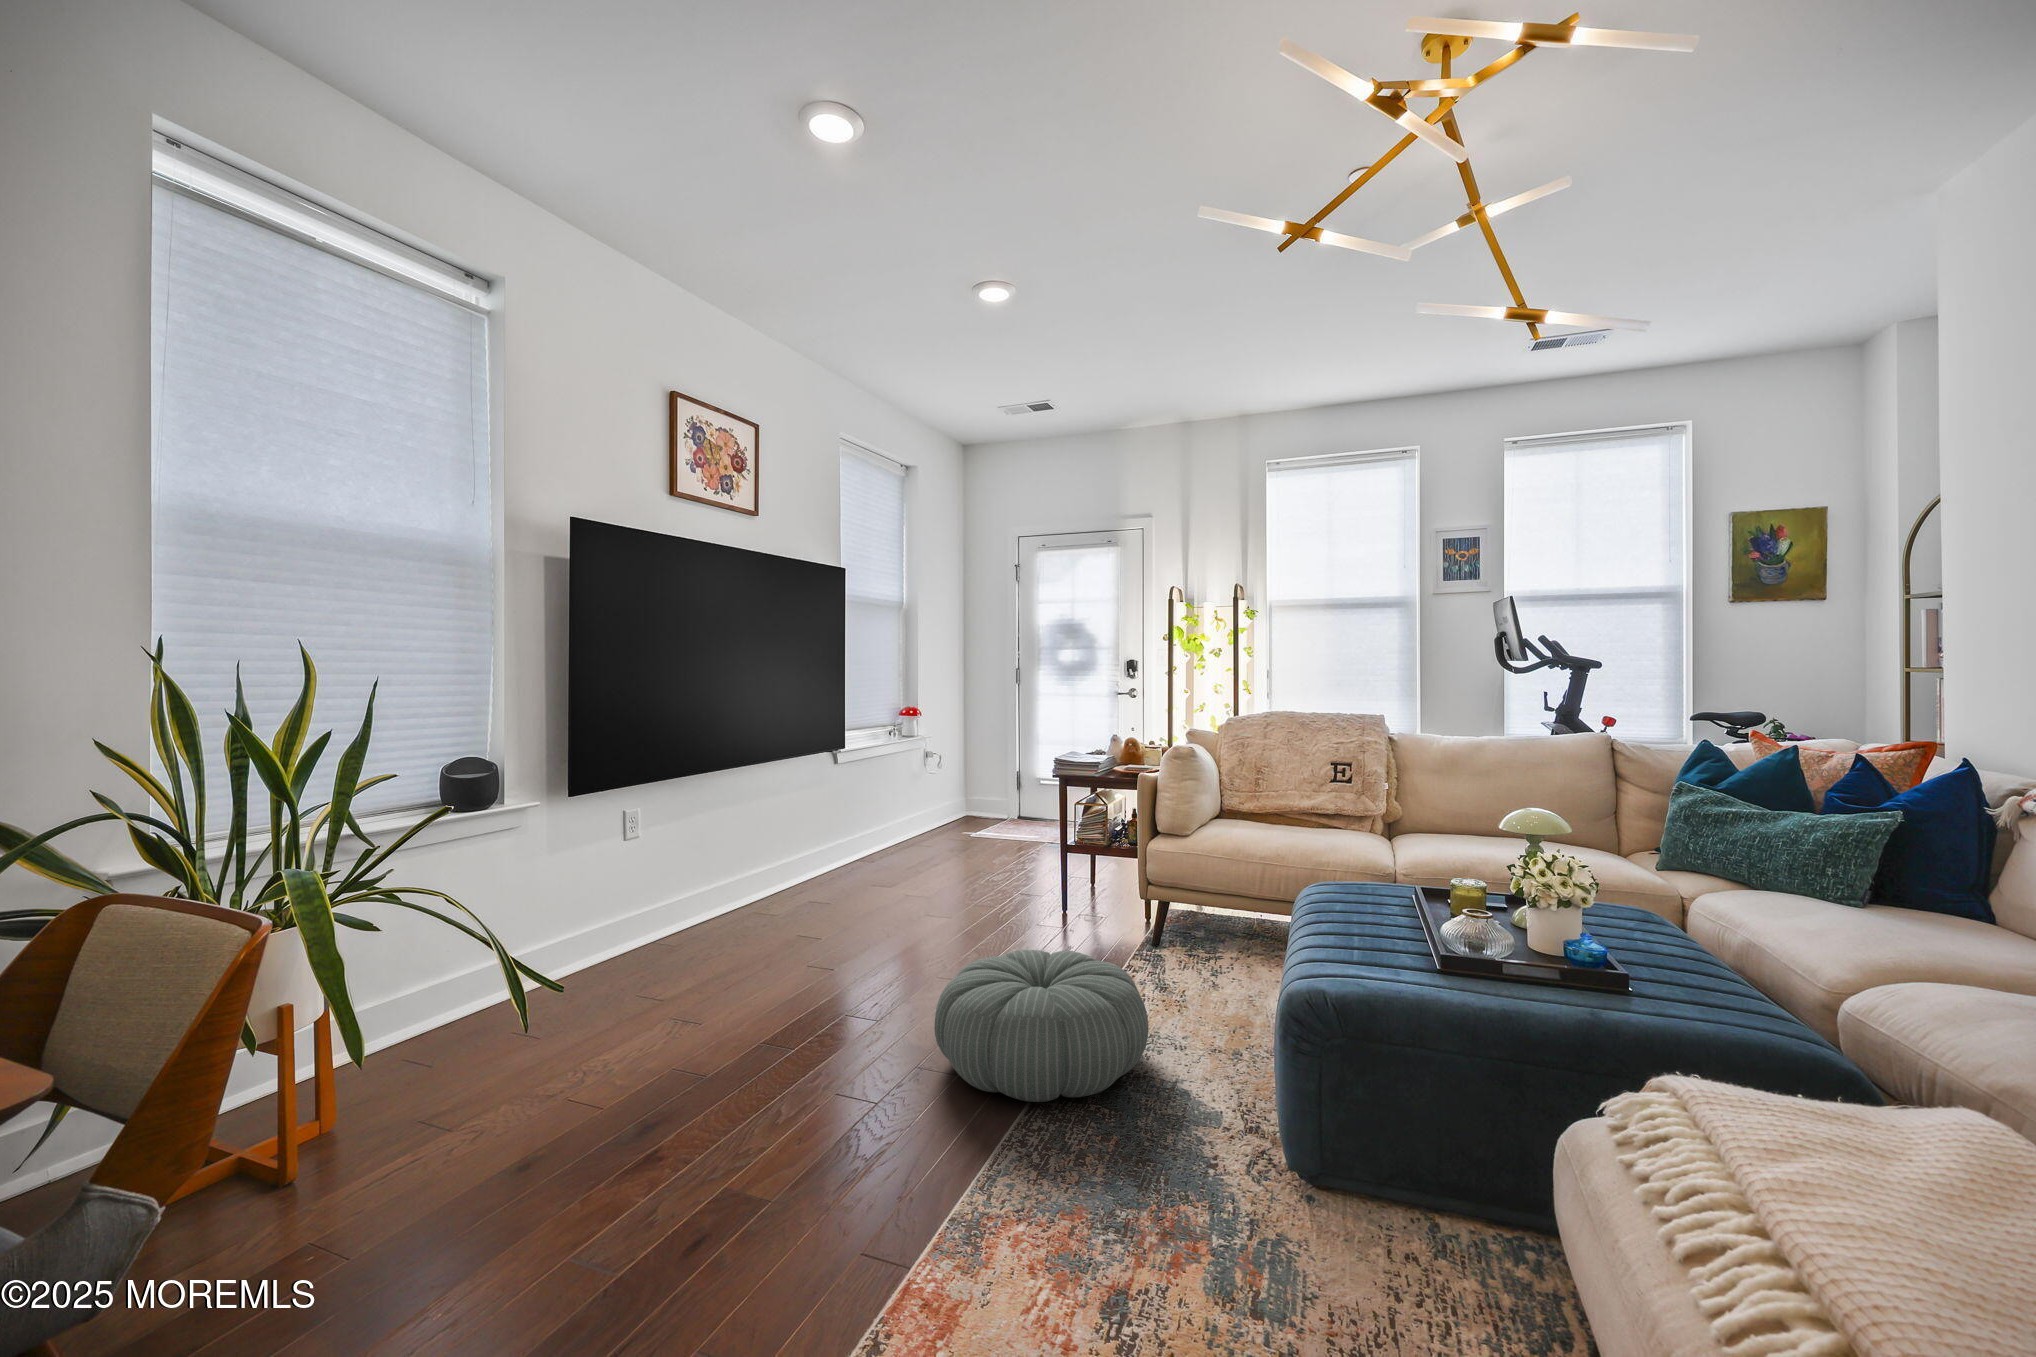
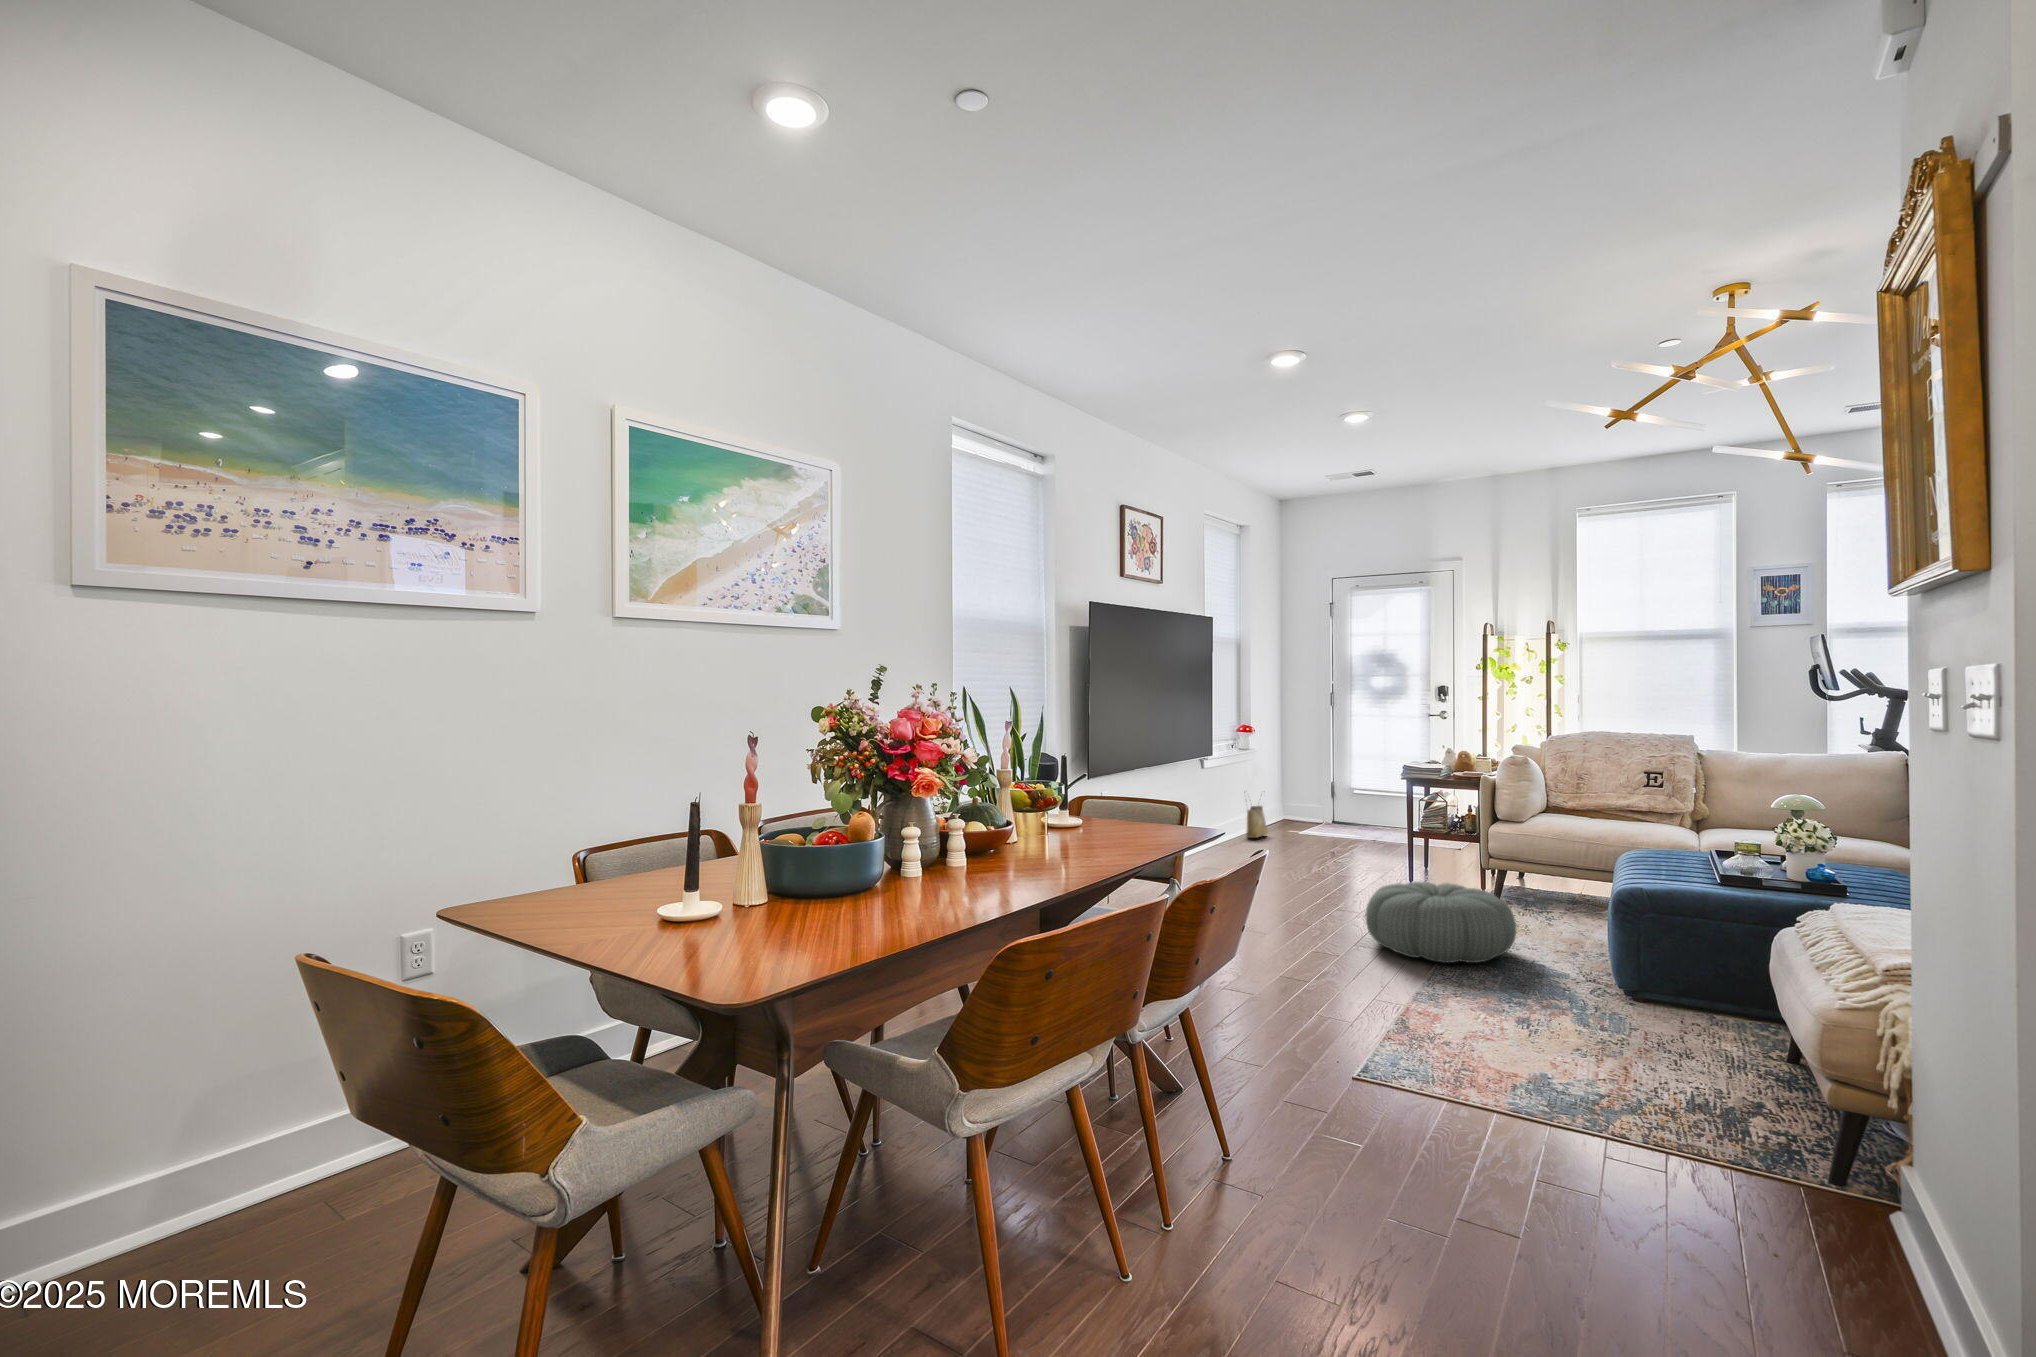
woven basket: none [902,787,932,845] -> present [1246,806,1268,838]

